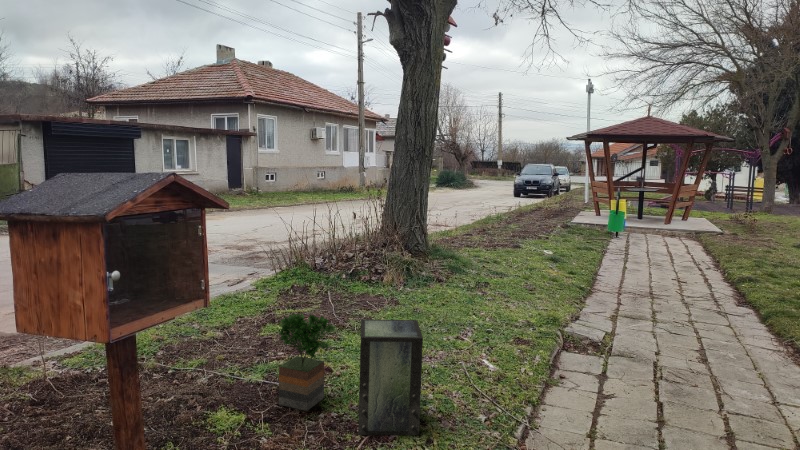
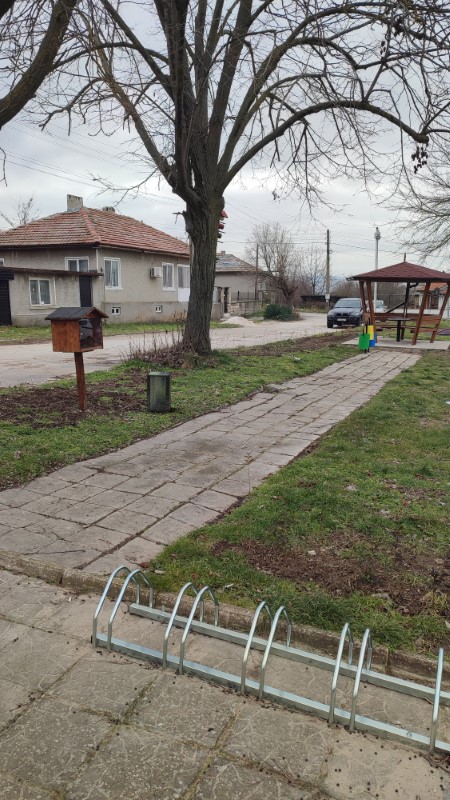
potted tree: present [279,313,334,411] -> none [117,370,140,407]

